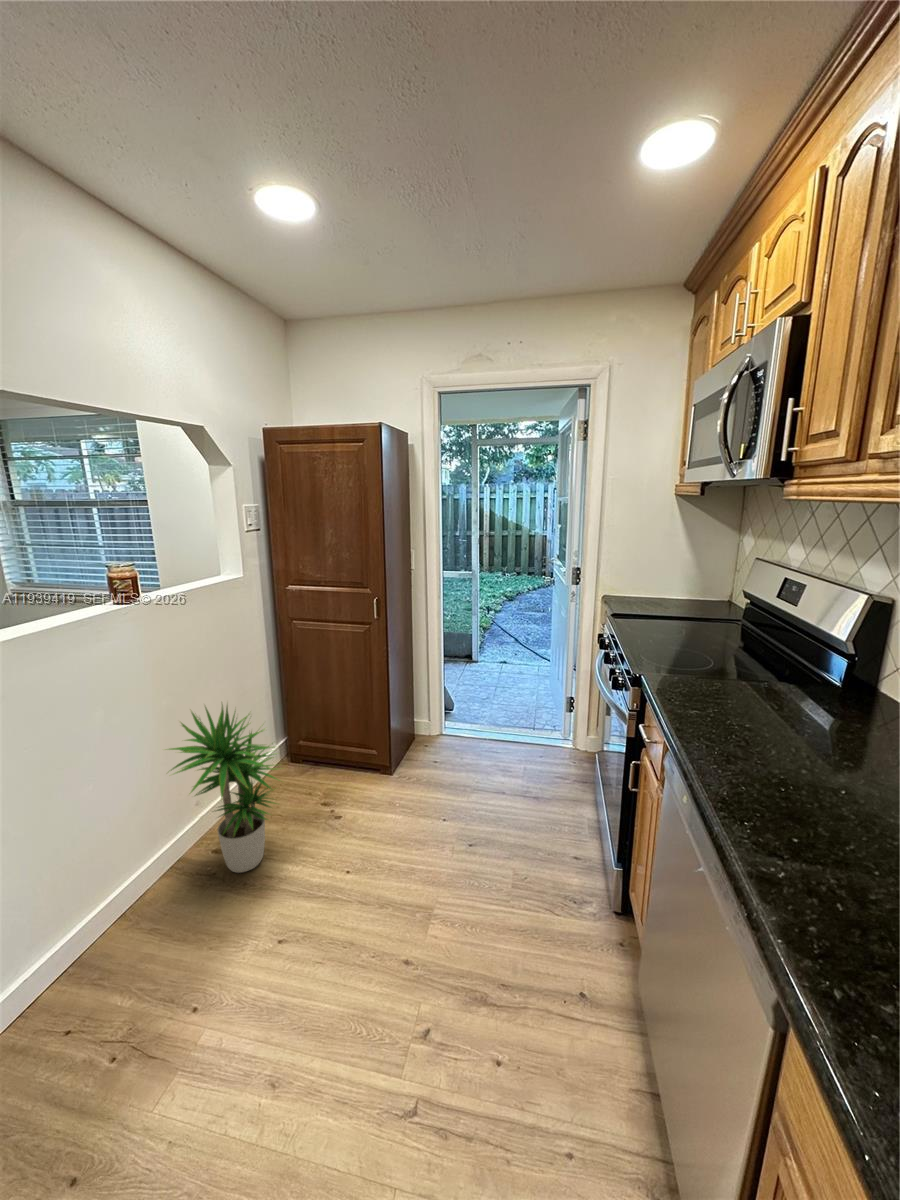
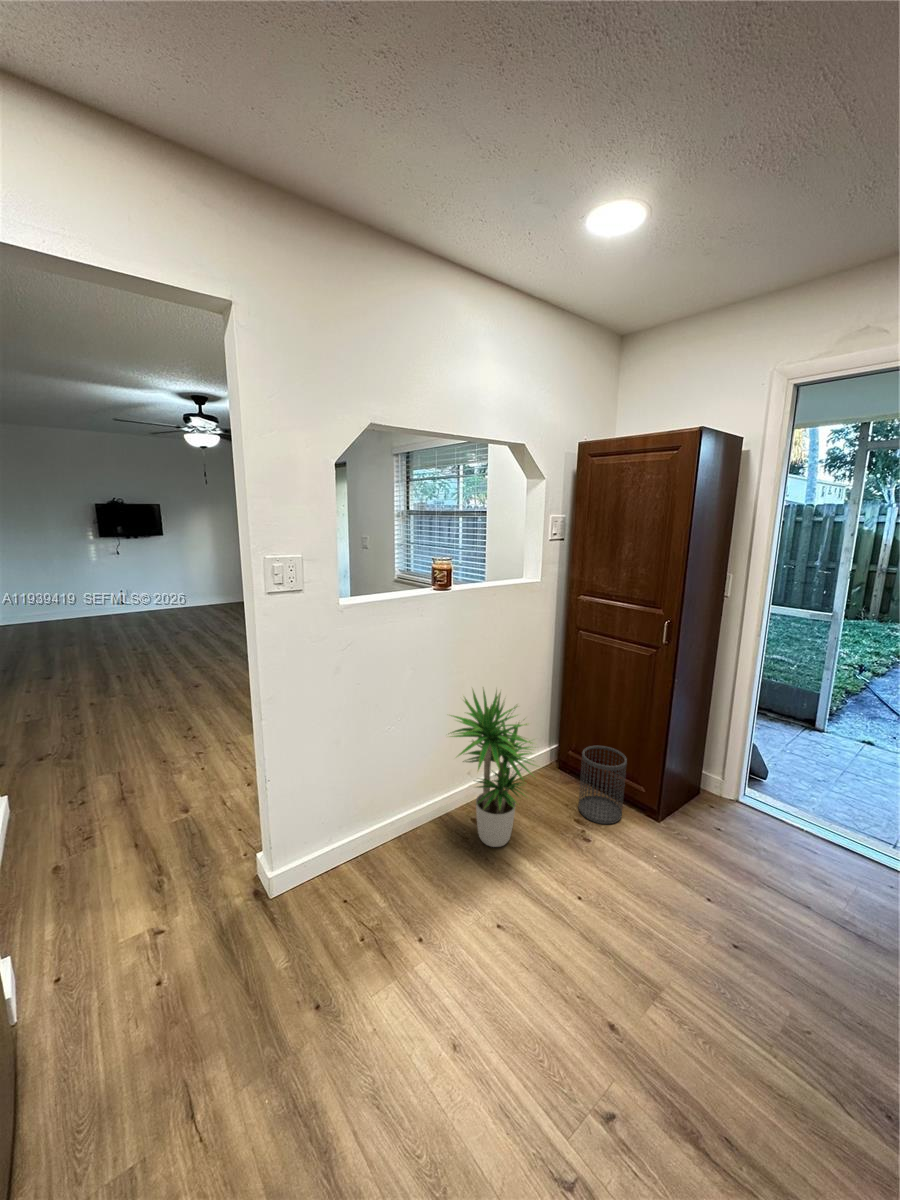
wastebasket: none [318,726,362,800] -> present [578,746,627,824]

